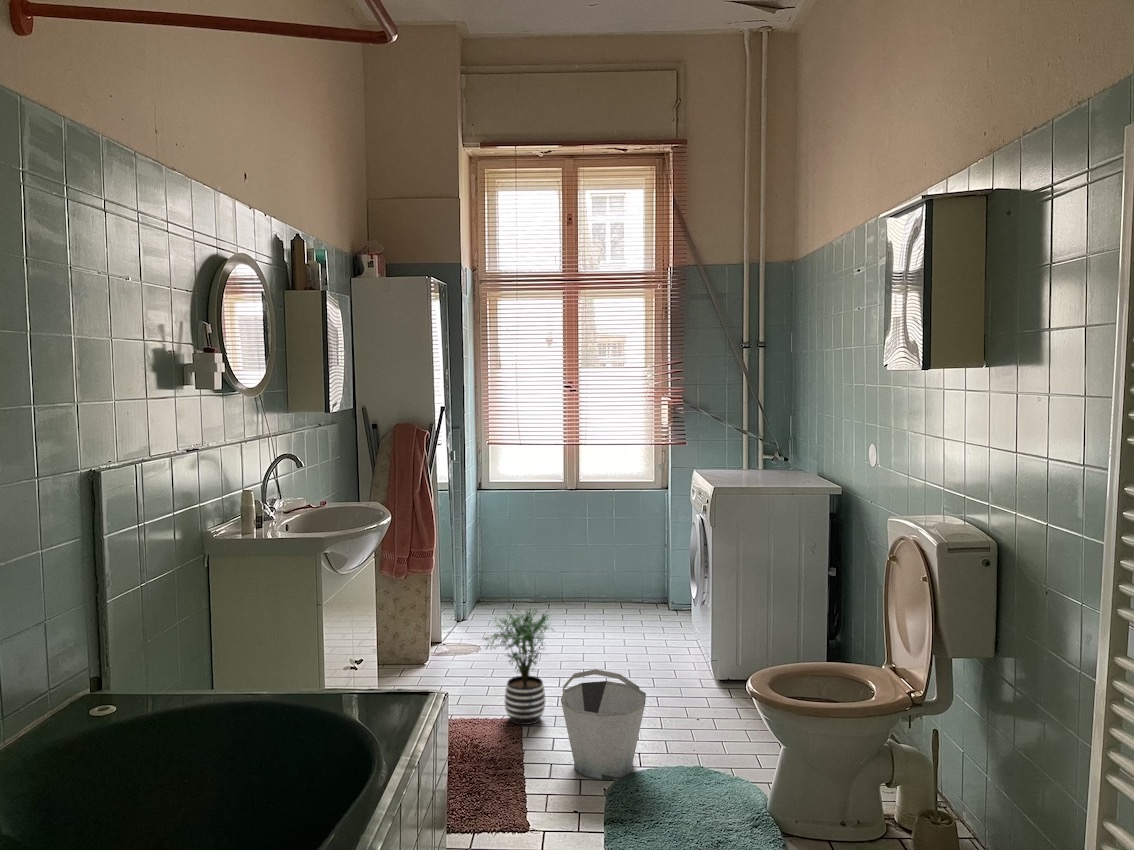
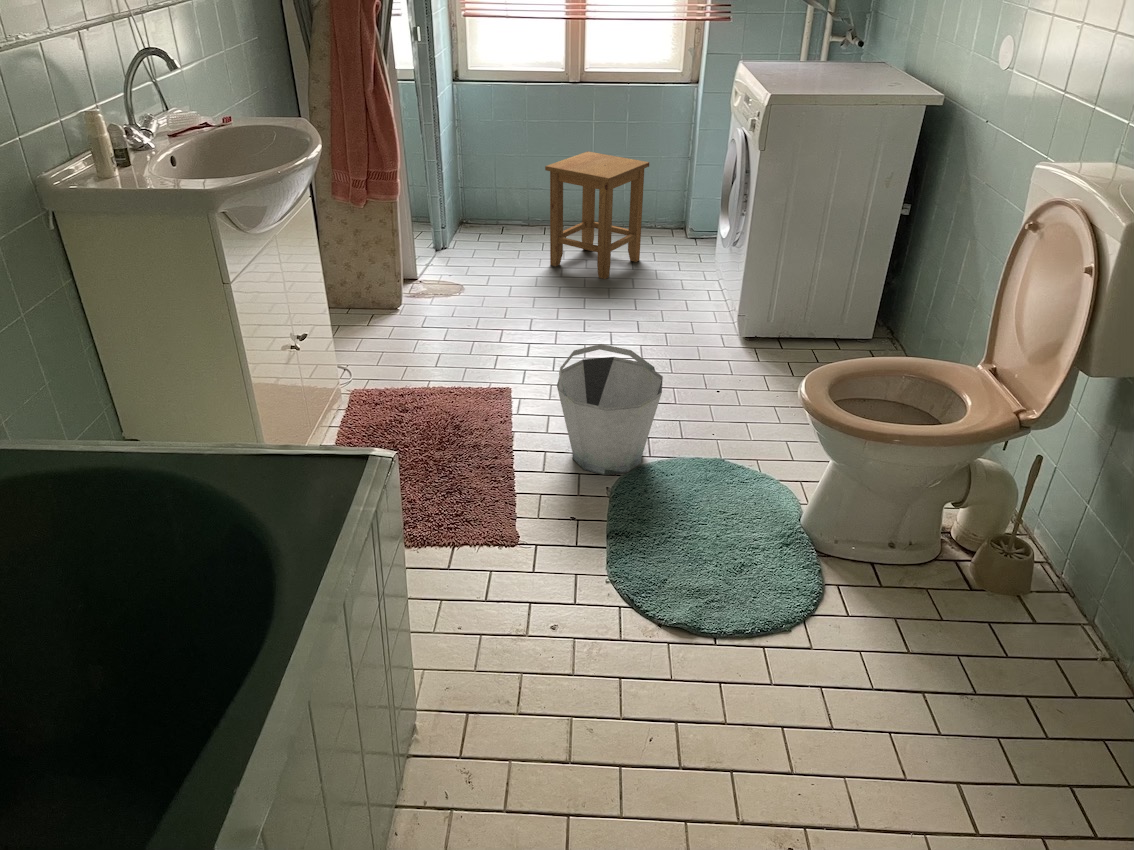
stool: none [549,540,633,642] -> present [545,151,649,279]
potted plant: present [485,610,552,725] -> none [458,257,558,396]

